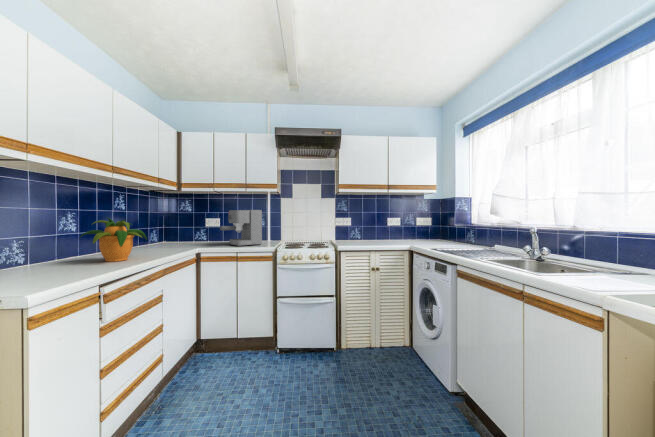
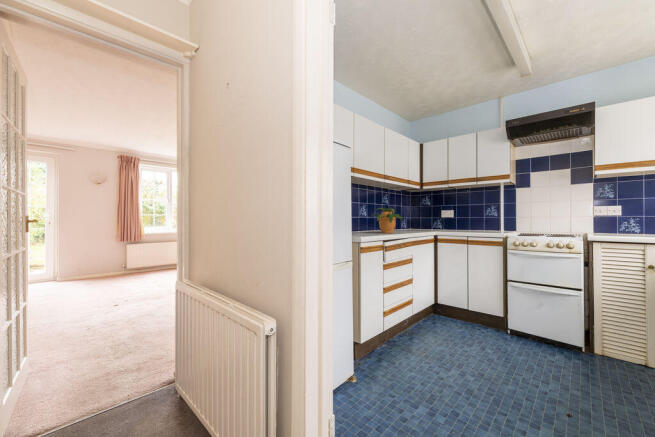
coffee maker: present [220,210,262,246] -> none [453,200,493,232]

